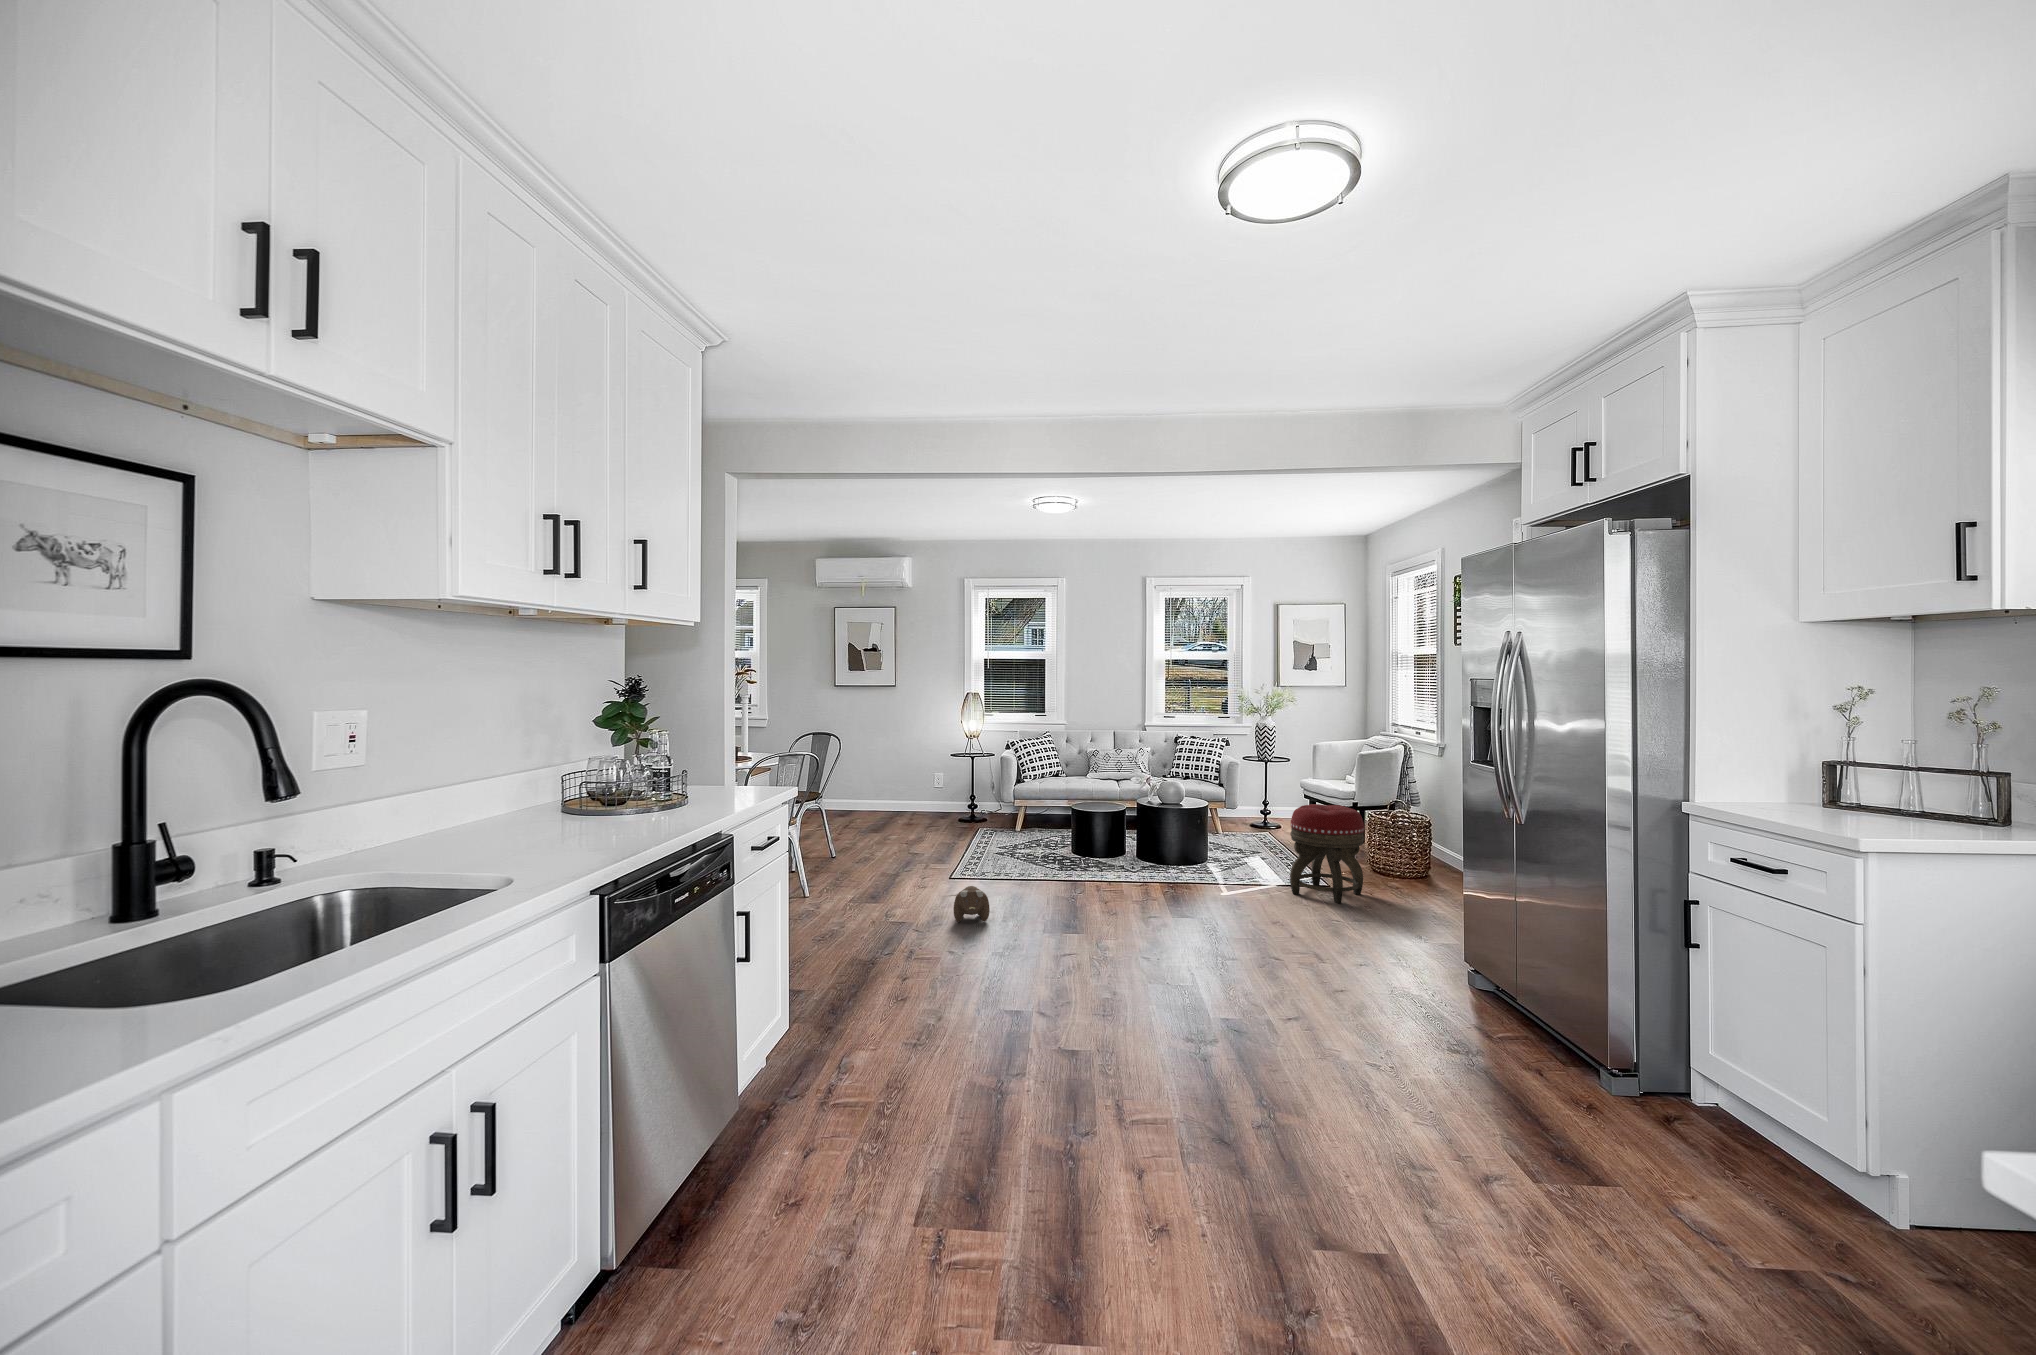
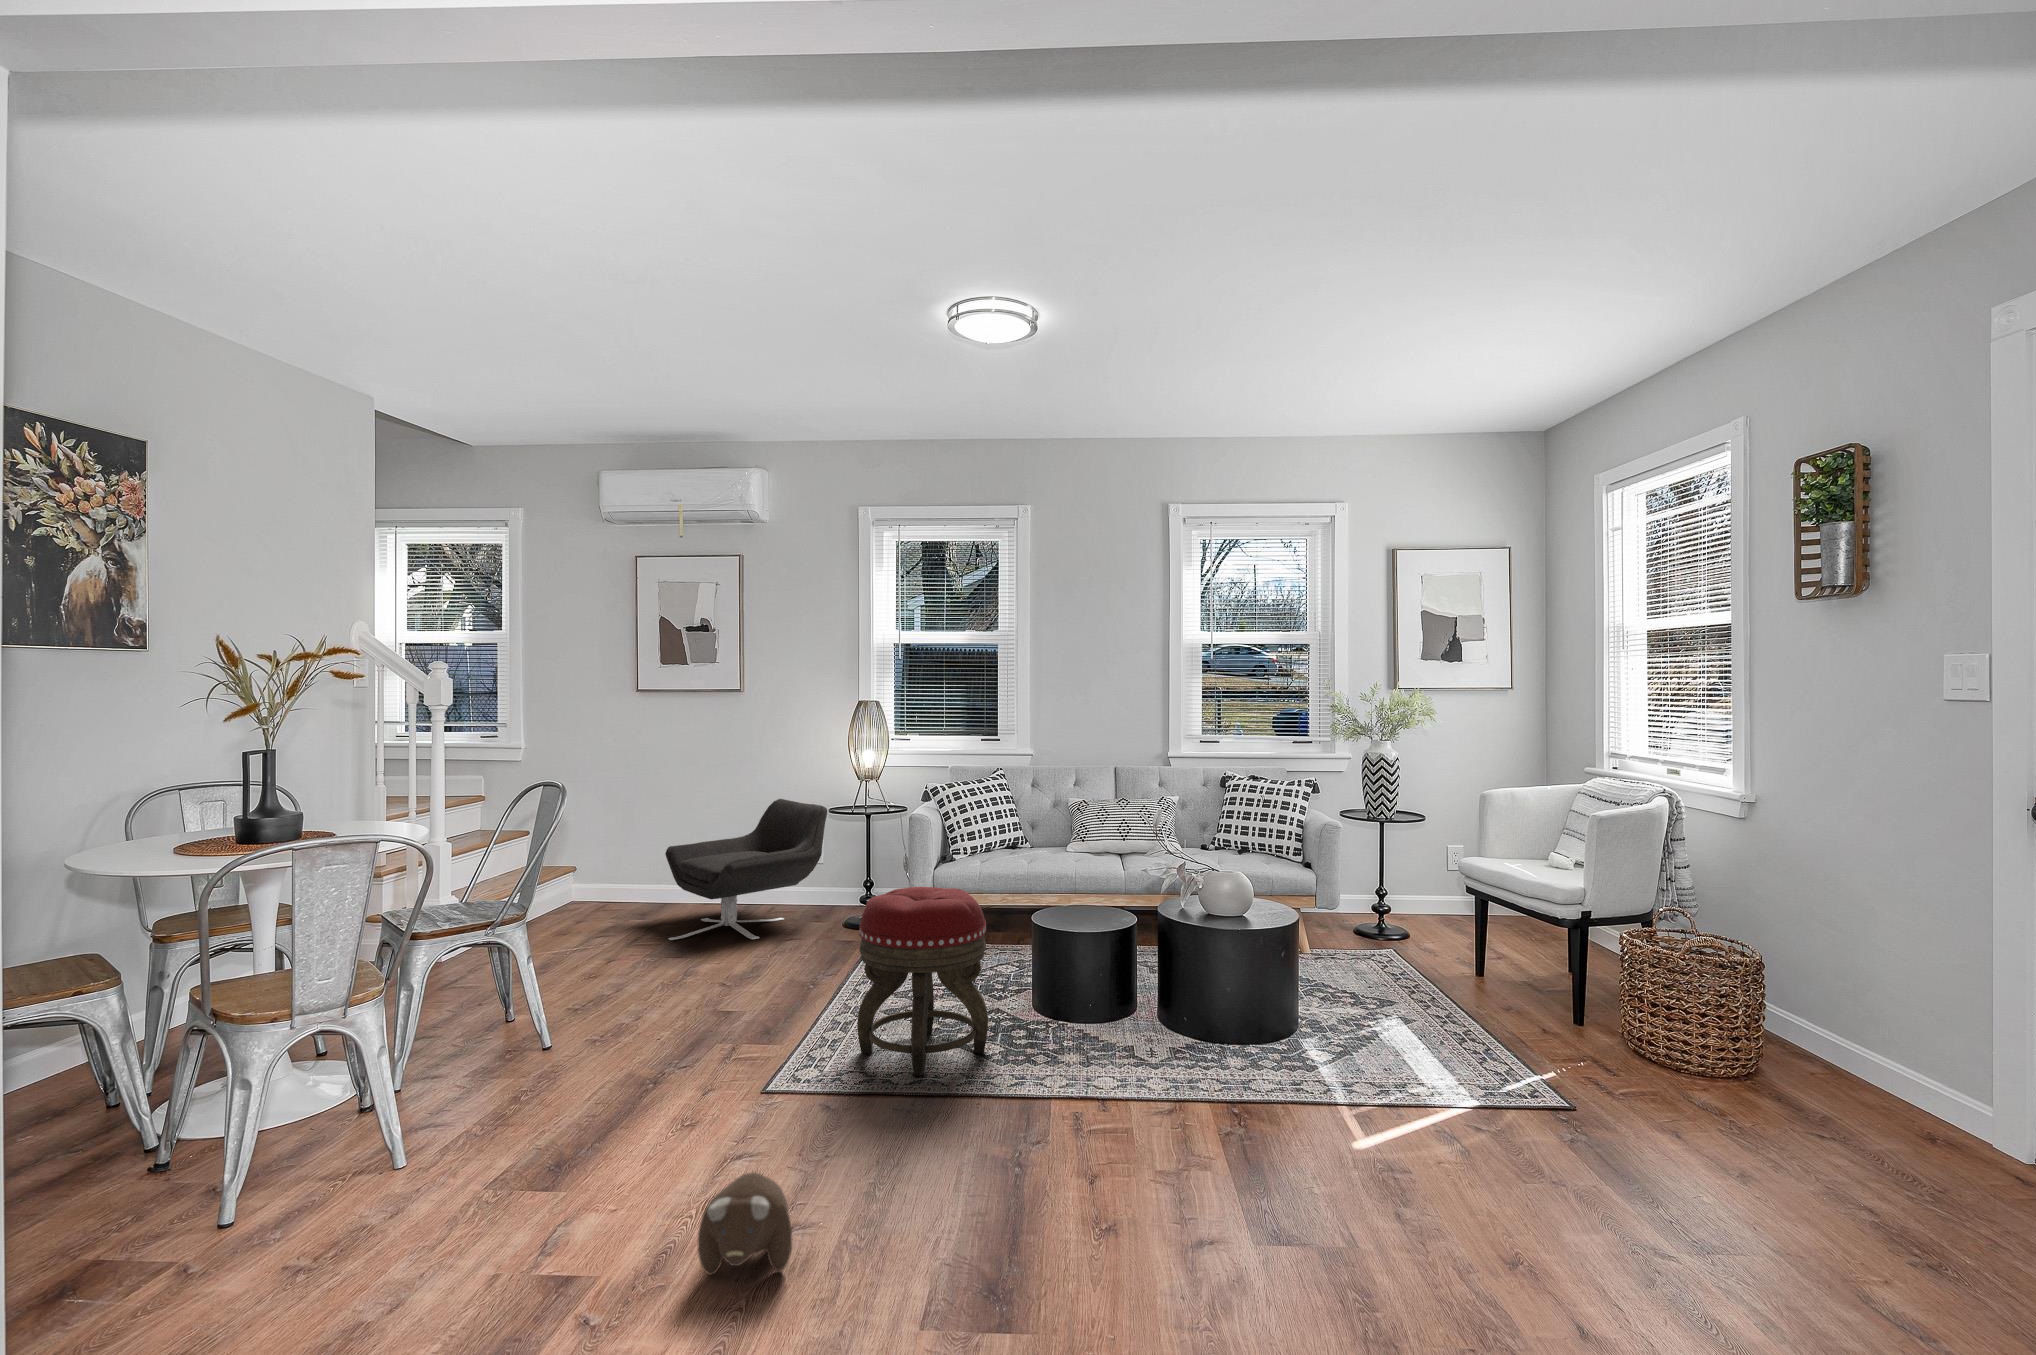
lounge chair: none [857,749,949,826] -> present [665,799,827,940]
footstool: present [1290,804,1364,903] -> present [857,887,988,1075]

